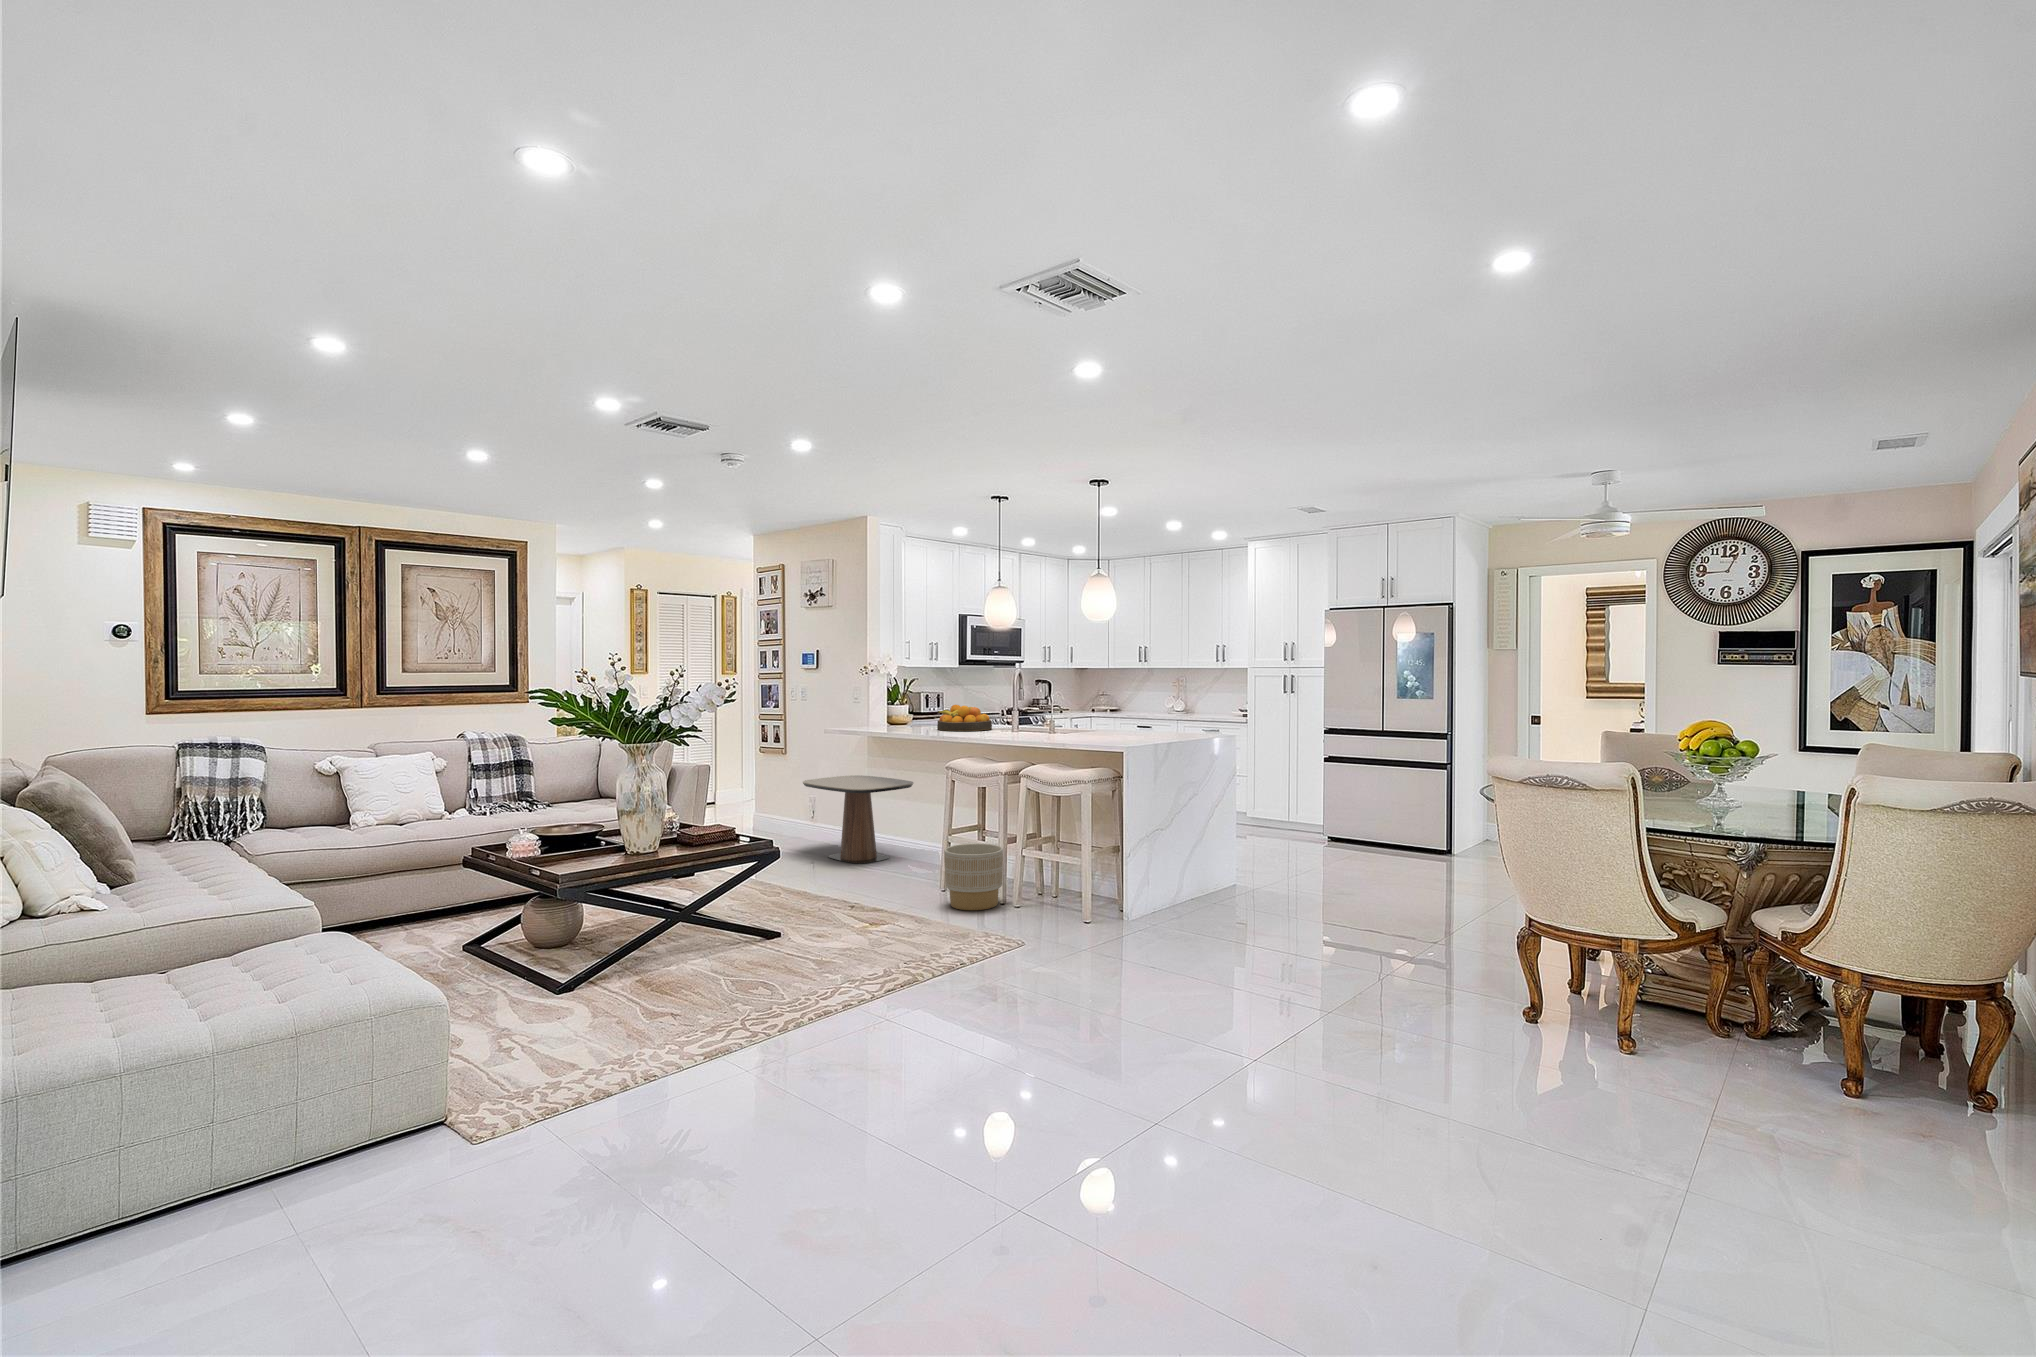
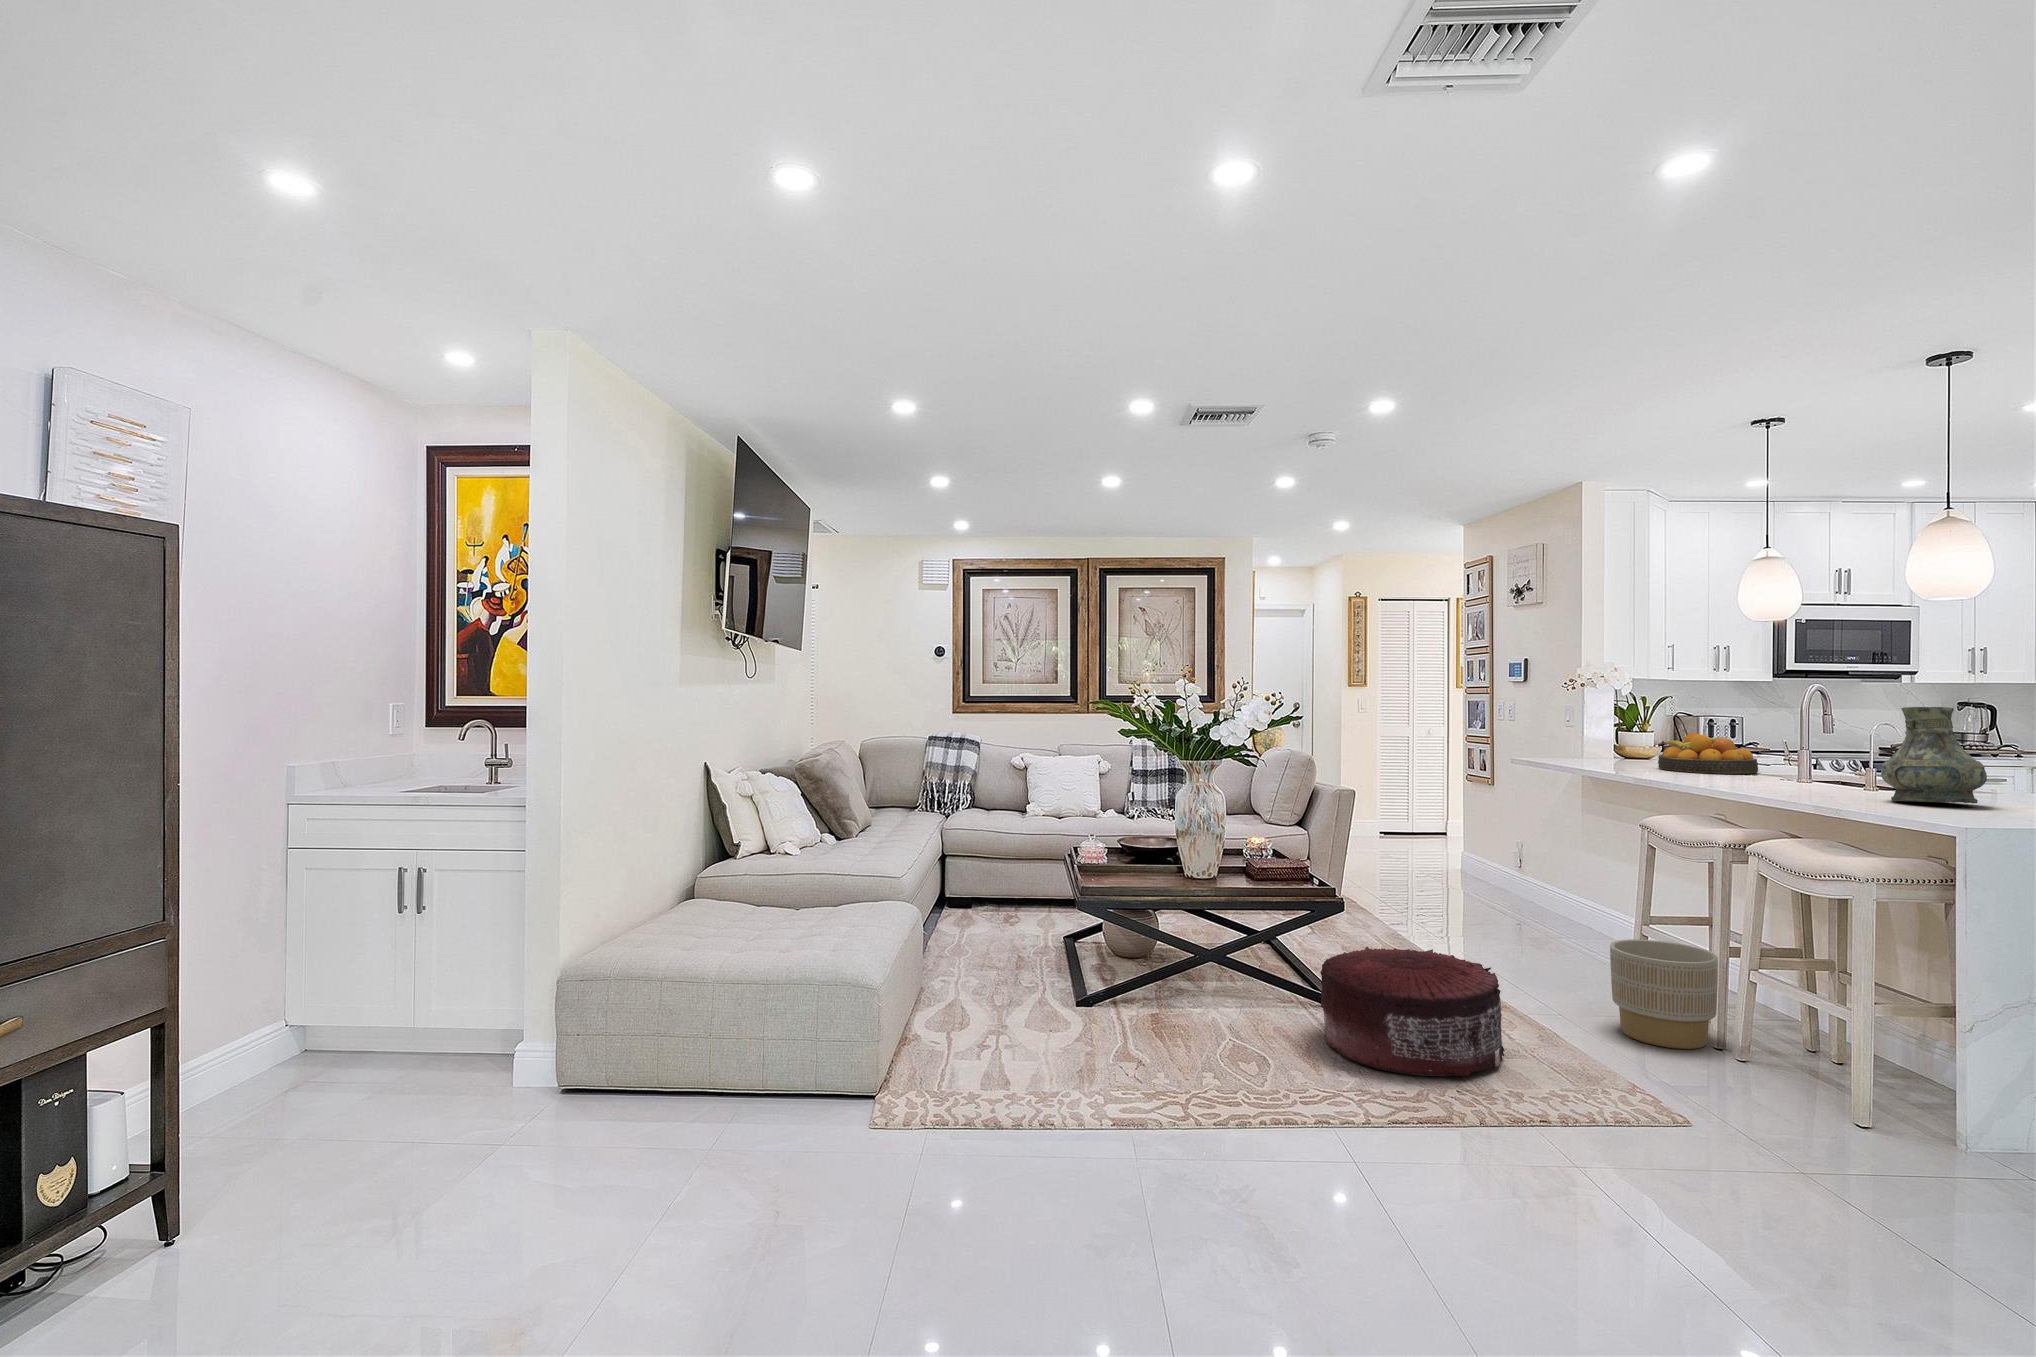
vase: none [1077,686,1121,741] -> present [1881,707,1987,803]
side table: present [803,775,913,864] -> none [1476,822,1632,943]
pouf: none [783,875,911,967] -> present [1320,947,1505,1076]

